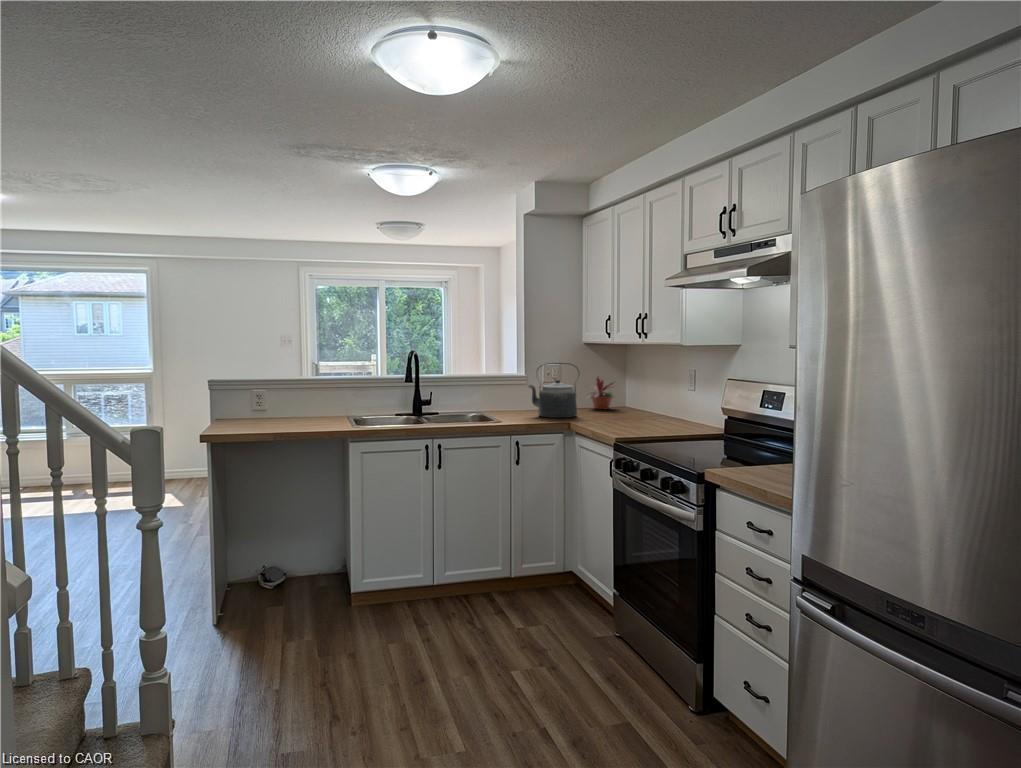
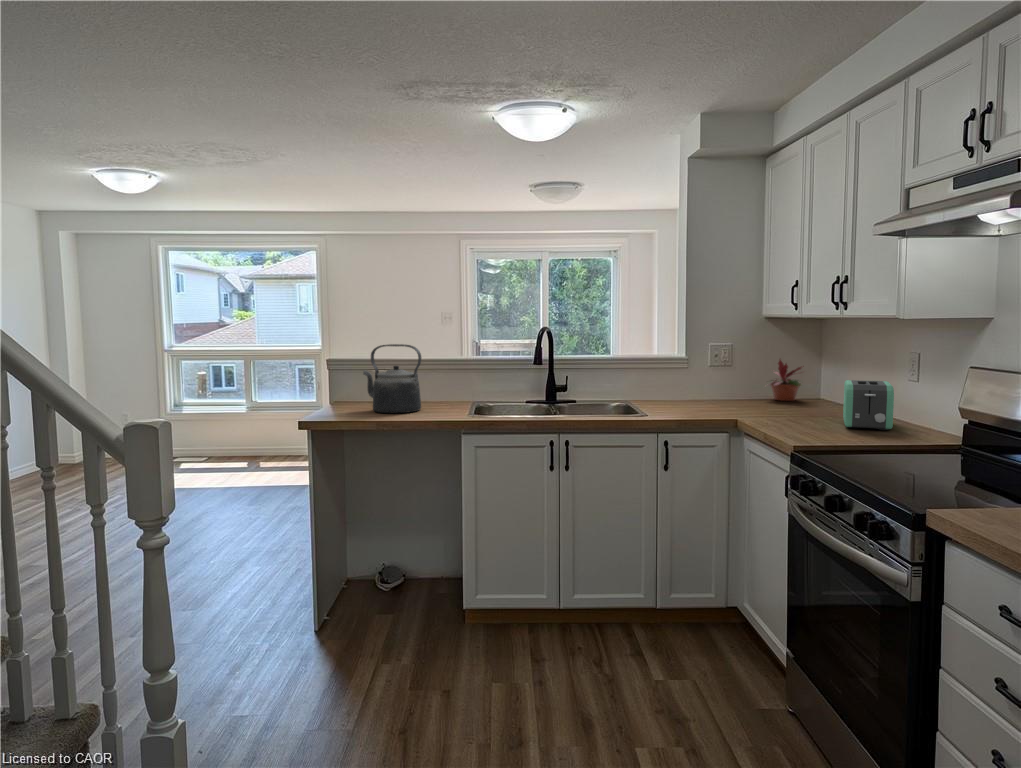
kettle: present [529,363,579,418] -> present [363,344,421,413]
toaster: none [646,391,681,427] -> present [843,380,894,430]

